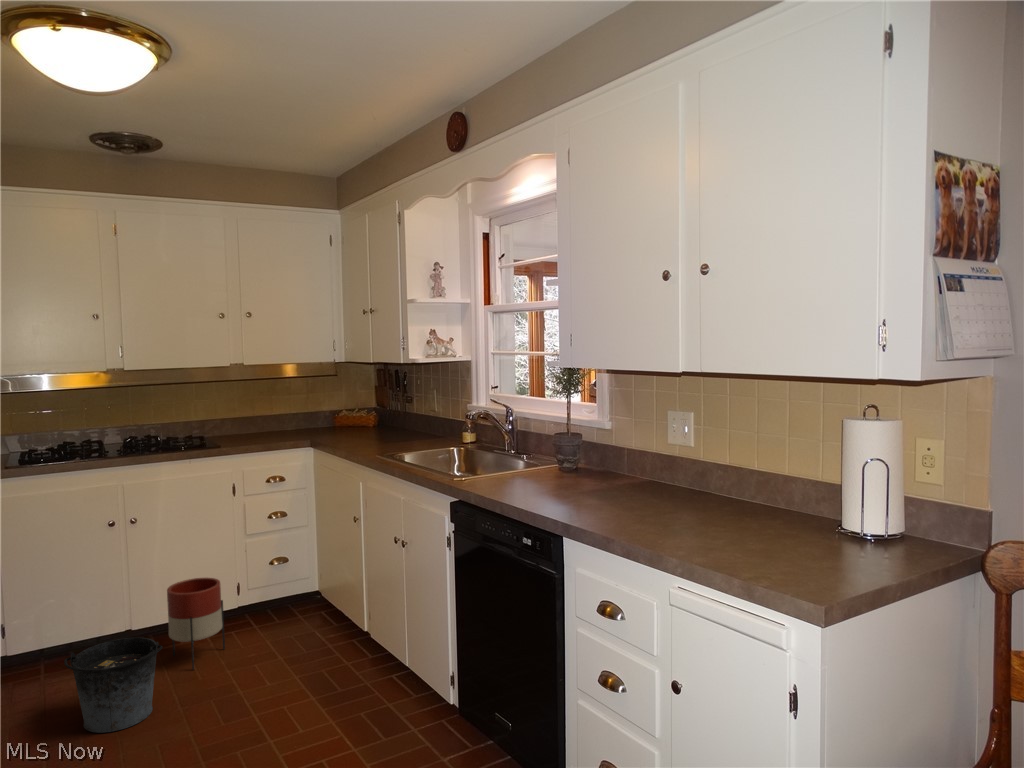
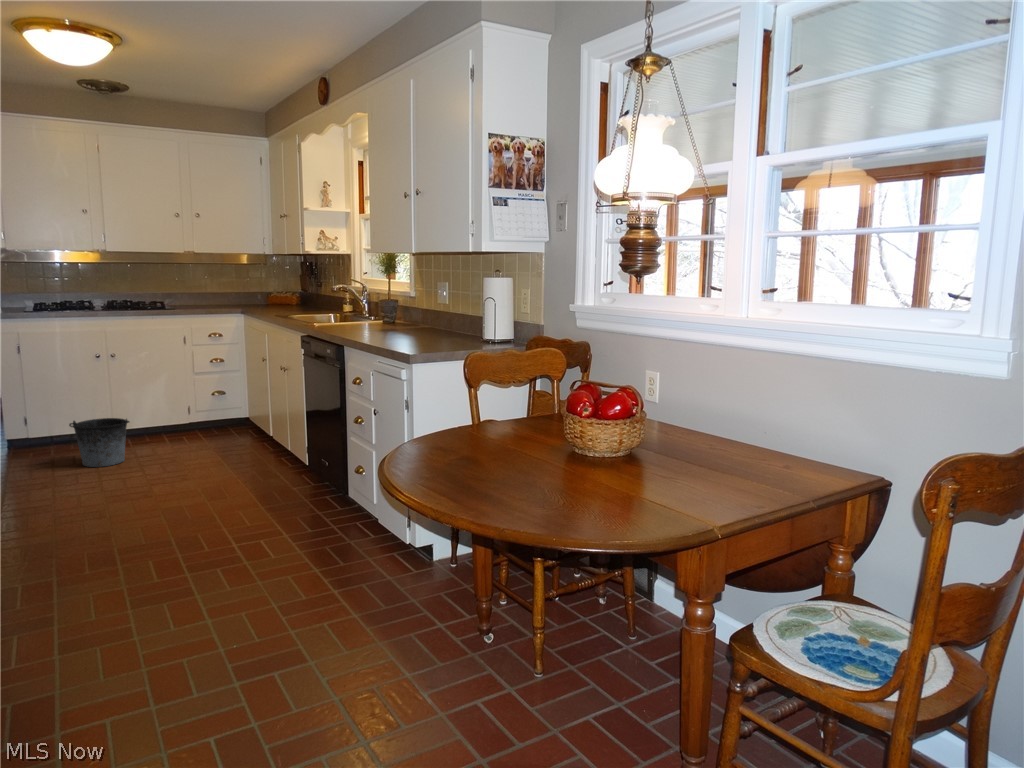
planter: present [167,578,225,670] -> none [137,392,178,447]

